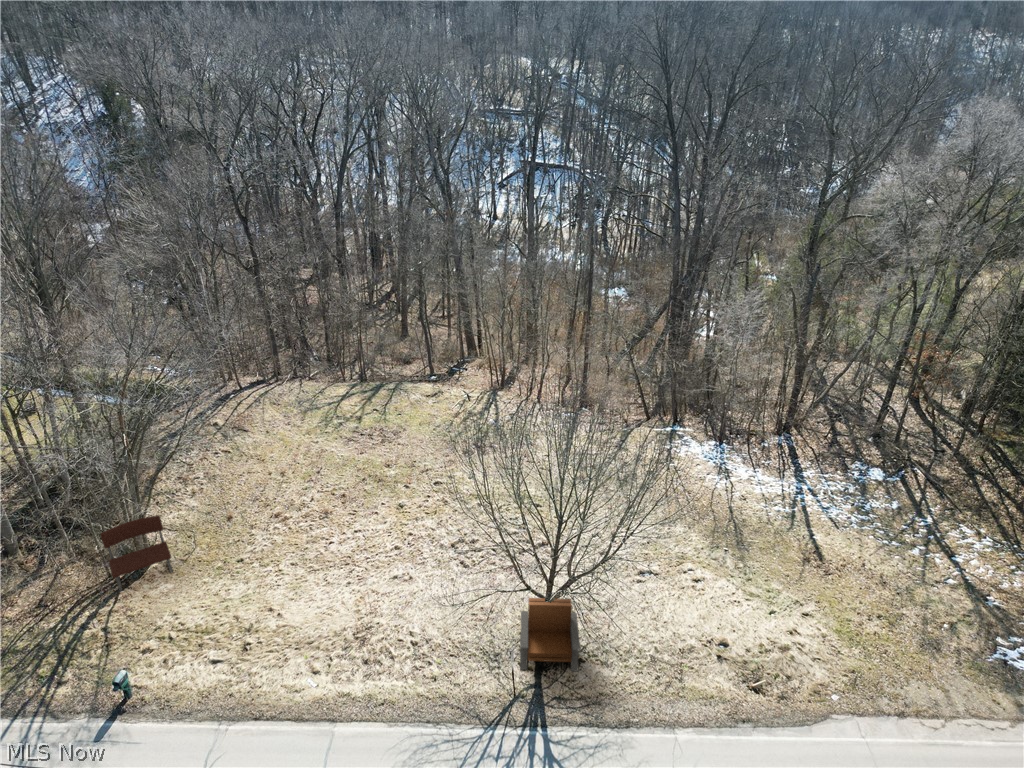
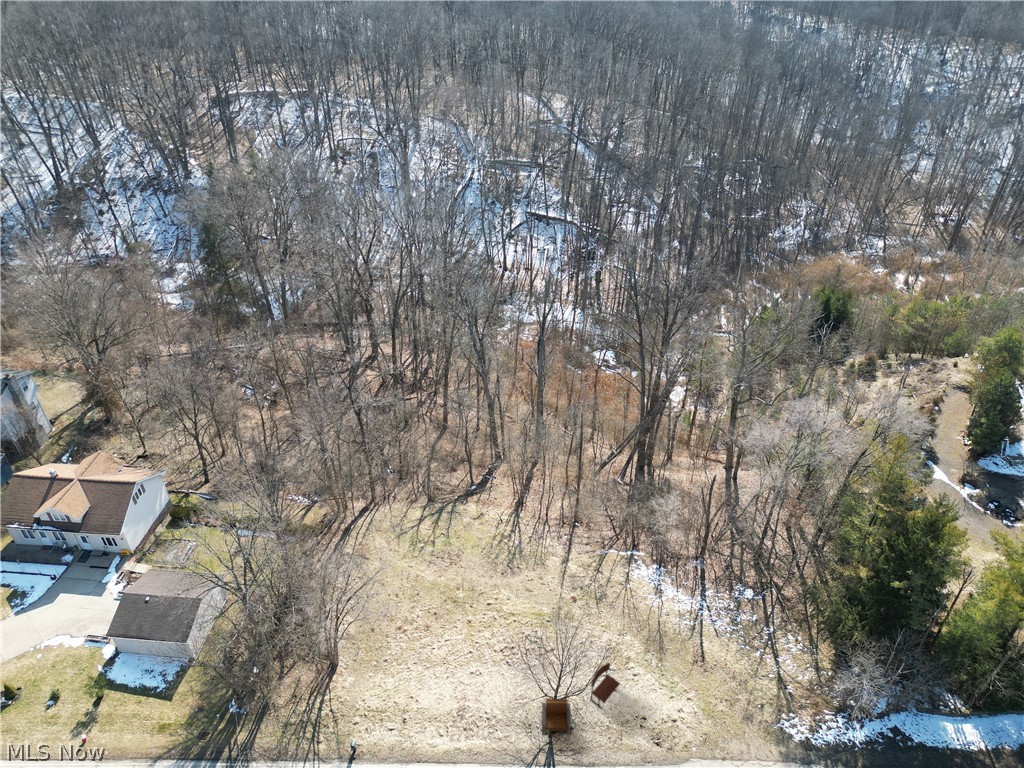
bench: present [101,515,173,591] -> present [590,663,620,707]

